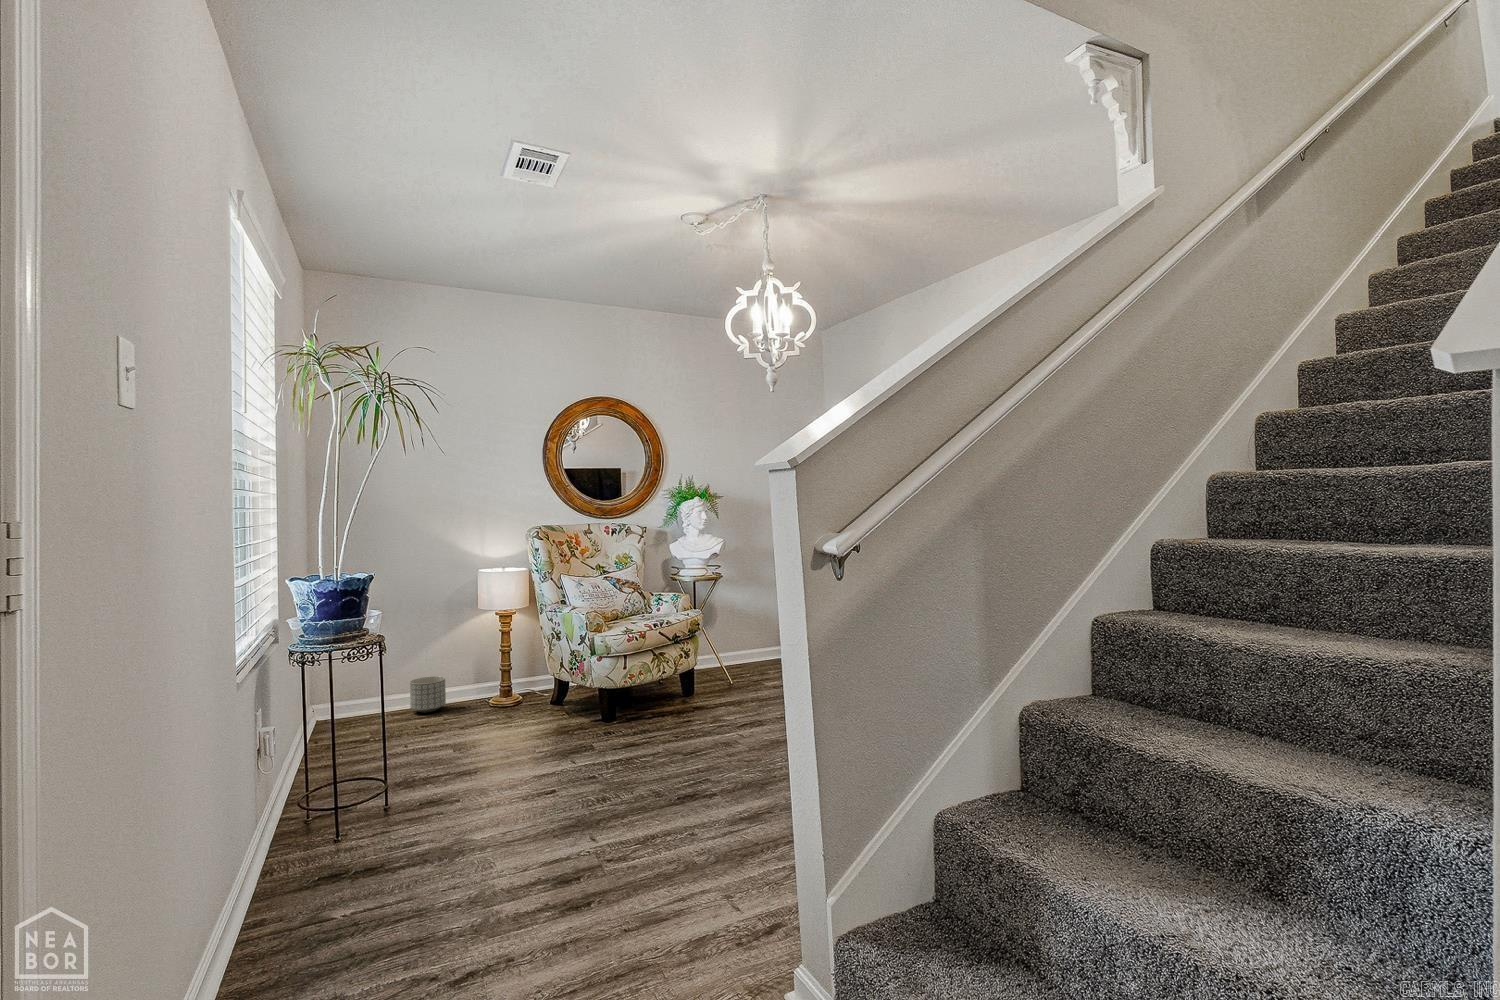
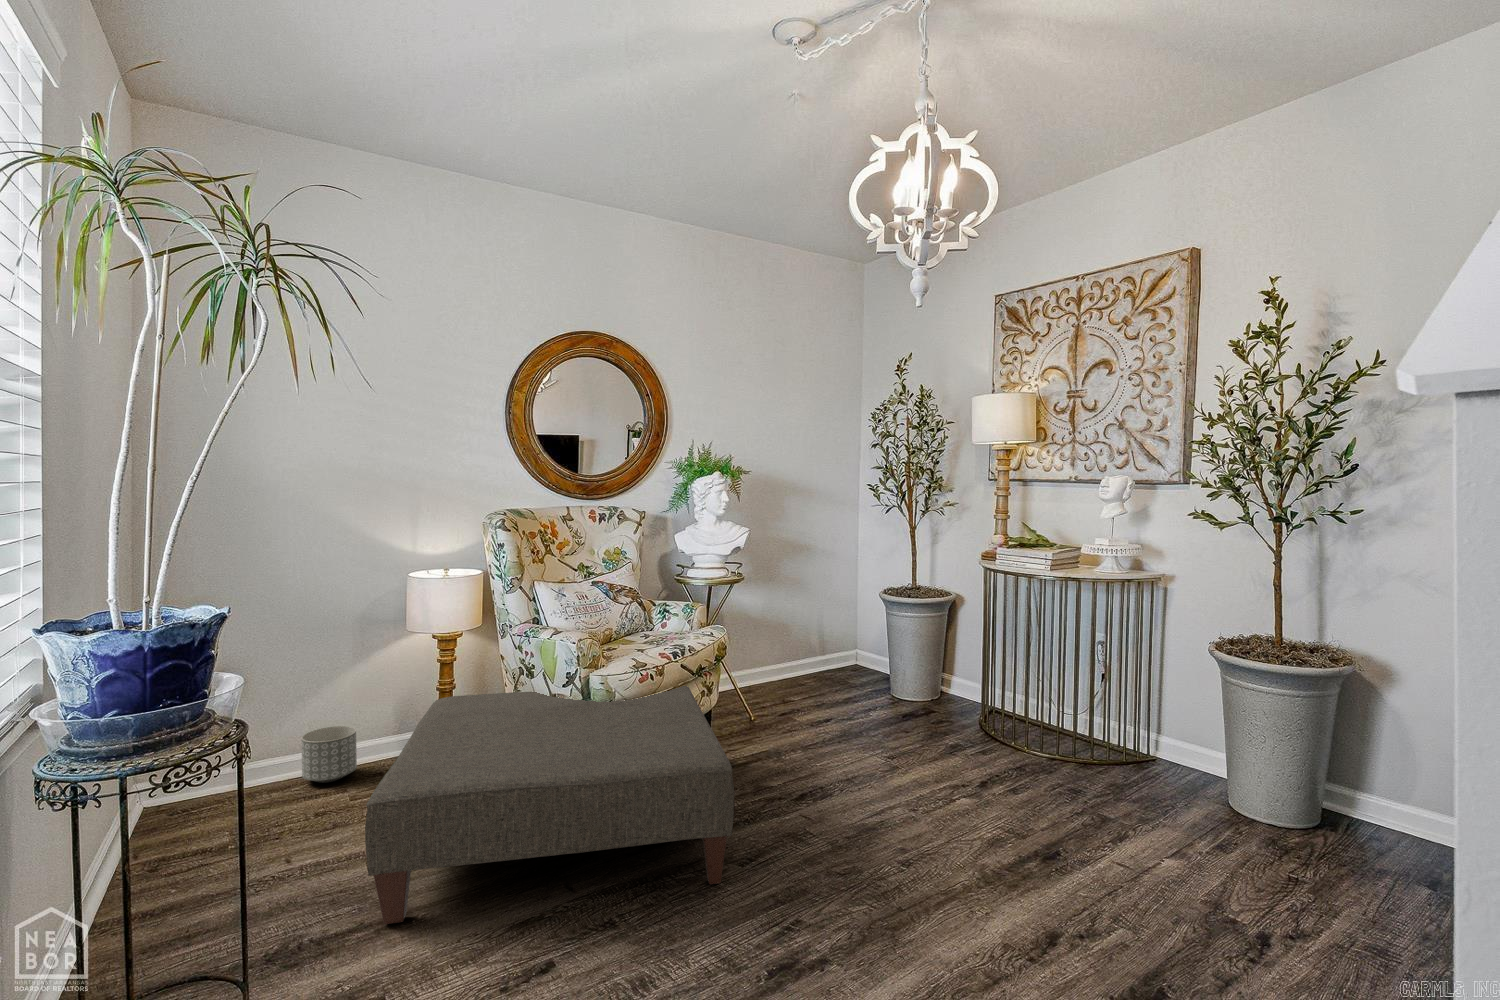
ottoman: none [449,646,675,774] -> present [365,686,734,924]

